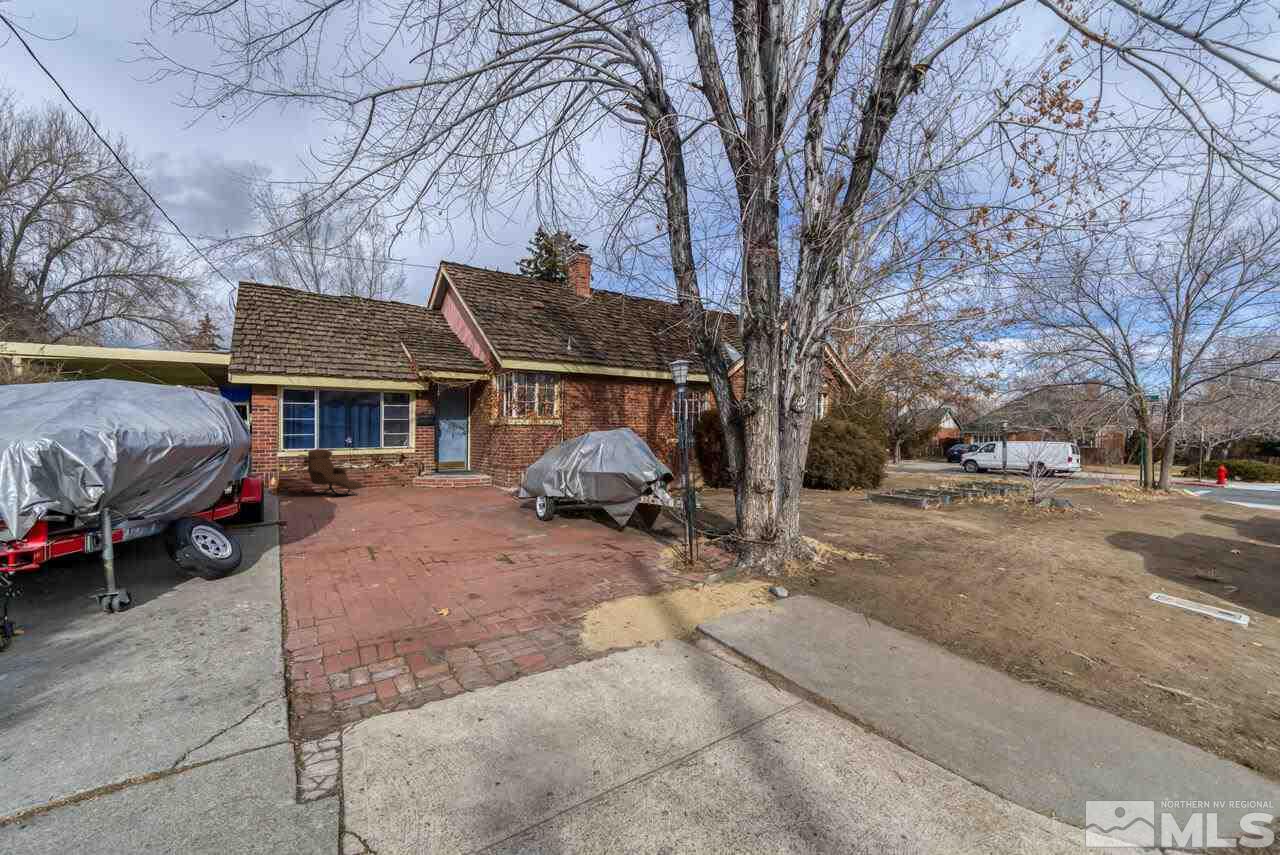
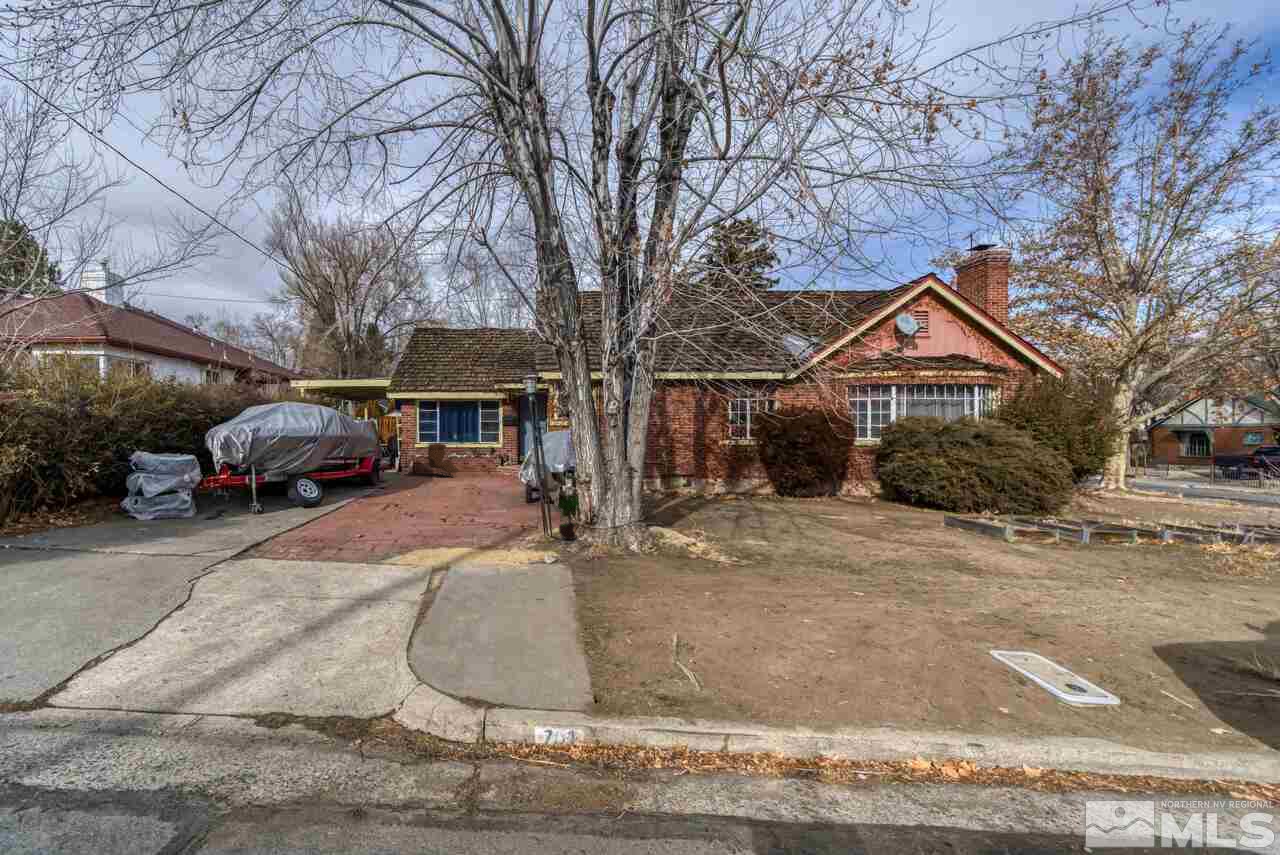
potted tree: none [791,513,834,580] -> present [556,496,579,540]

